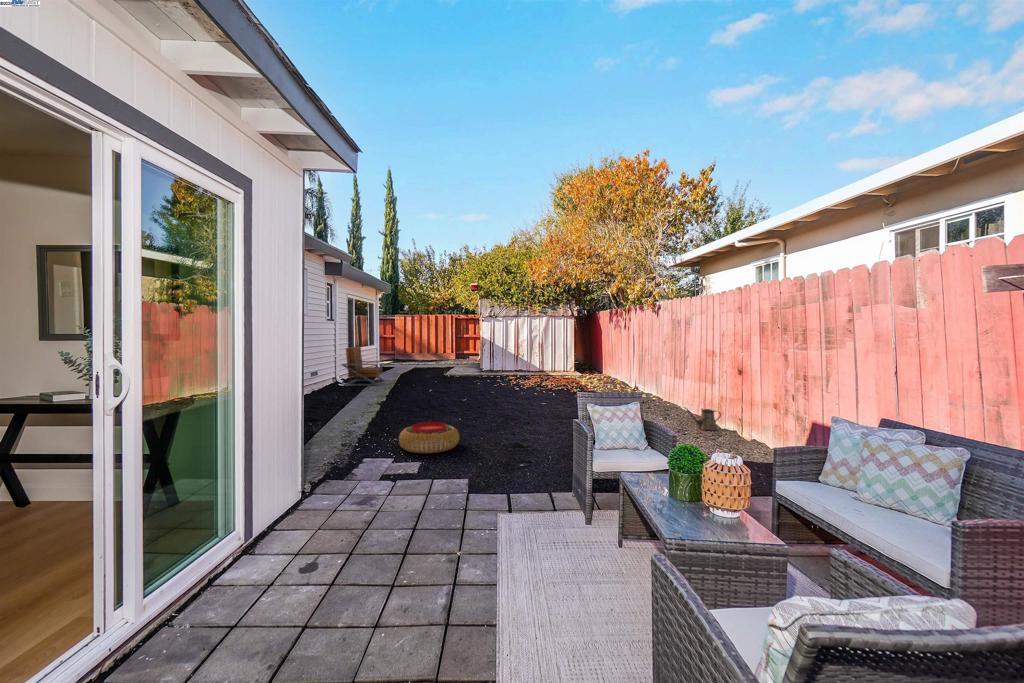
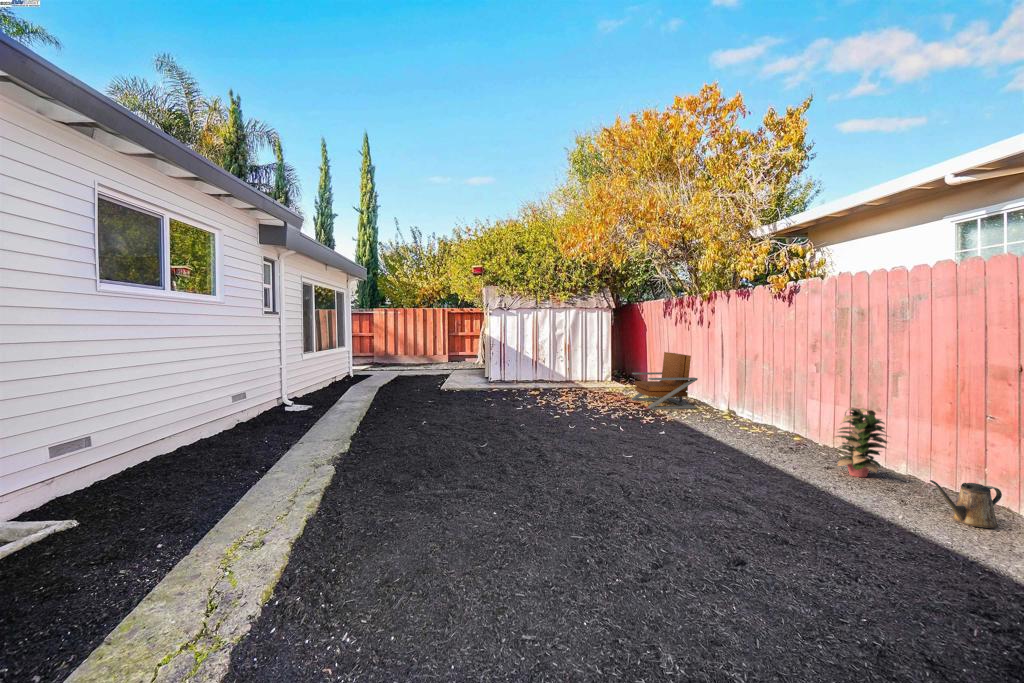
lounge chair: present [342,347,384,386] -> present [632,352,698,409]
decorative plant: none [662,375,691,415] -> present [836,407,887,477]
pouf: present [399,422,459,453] -> none [371,535,510,636]

